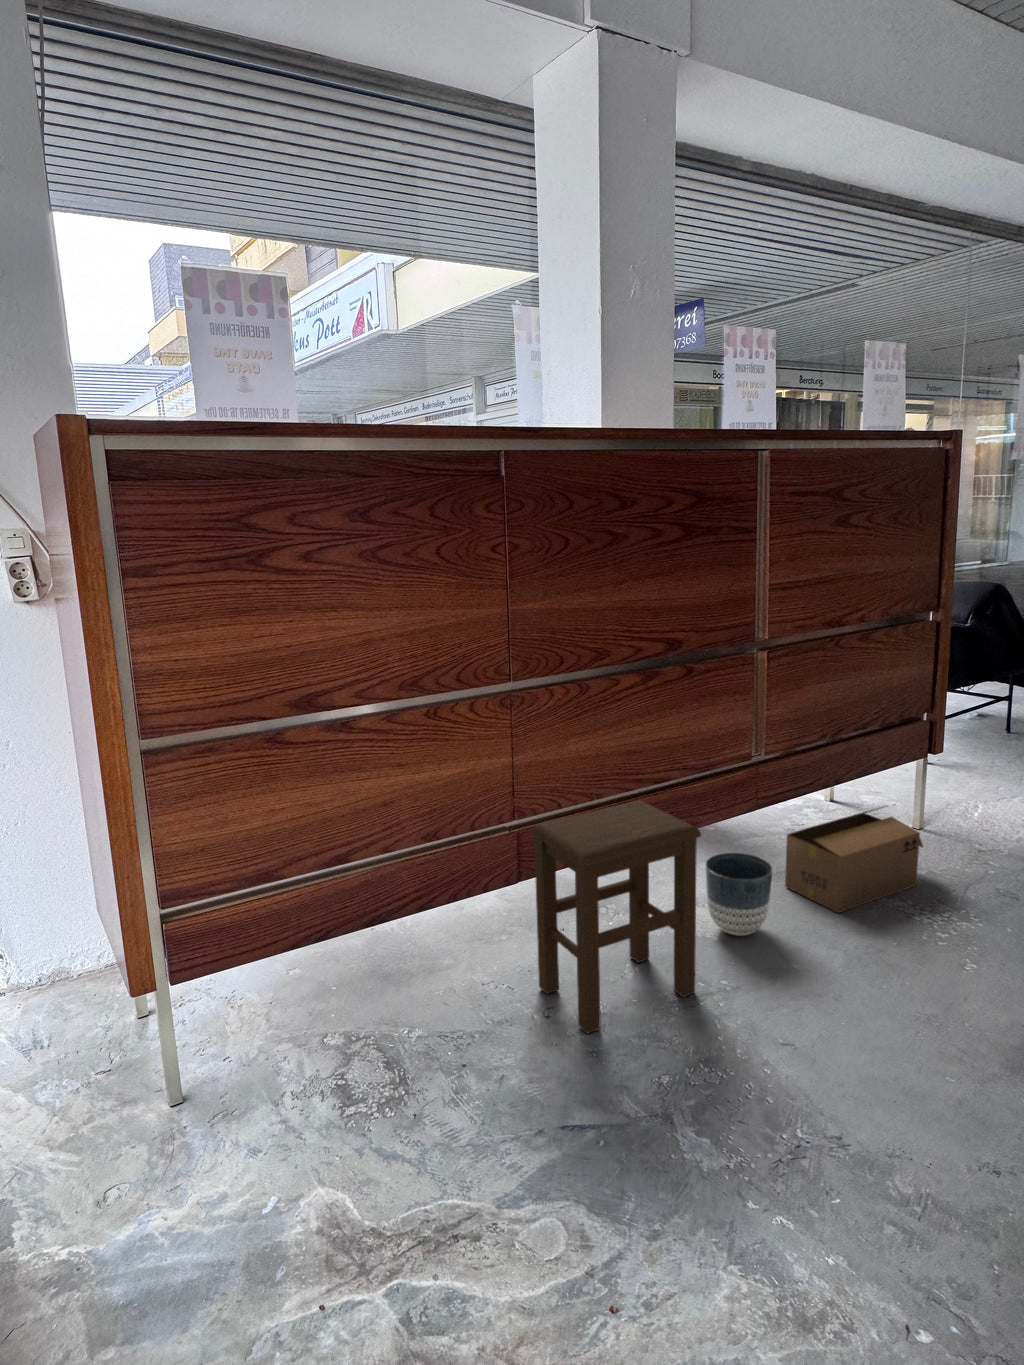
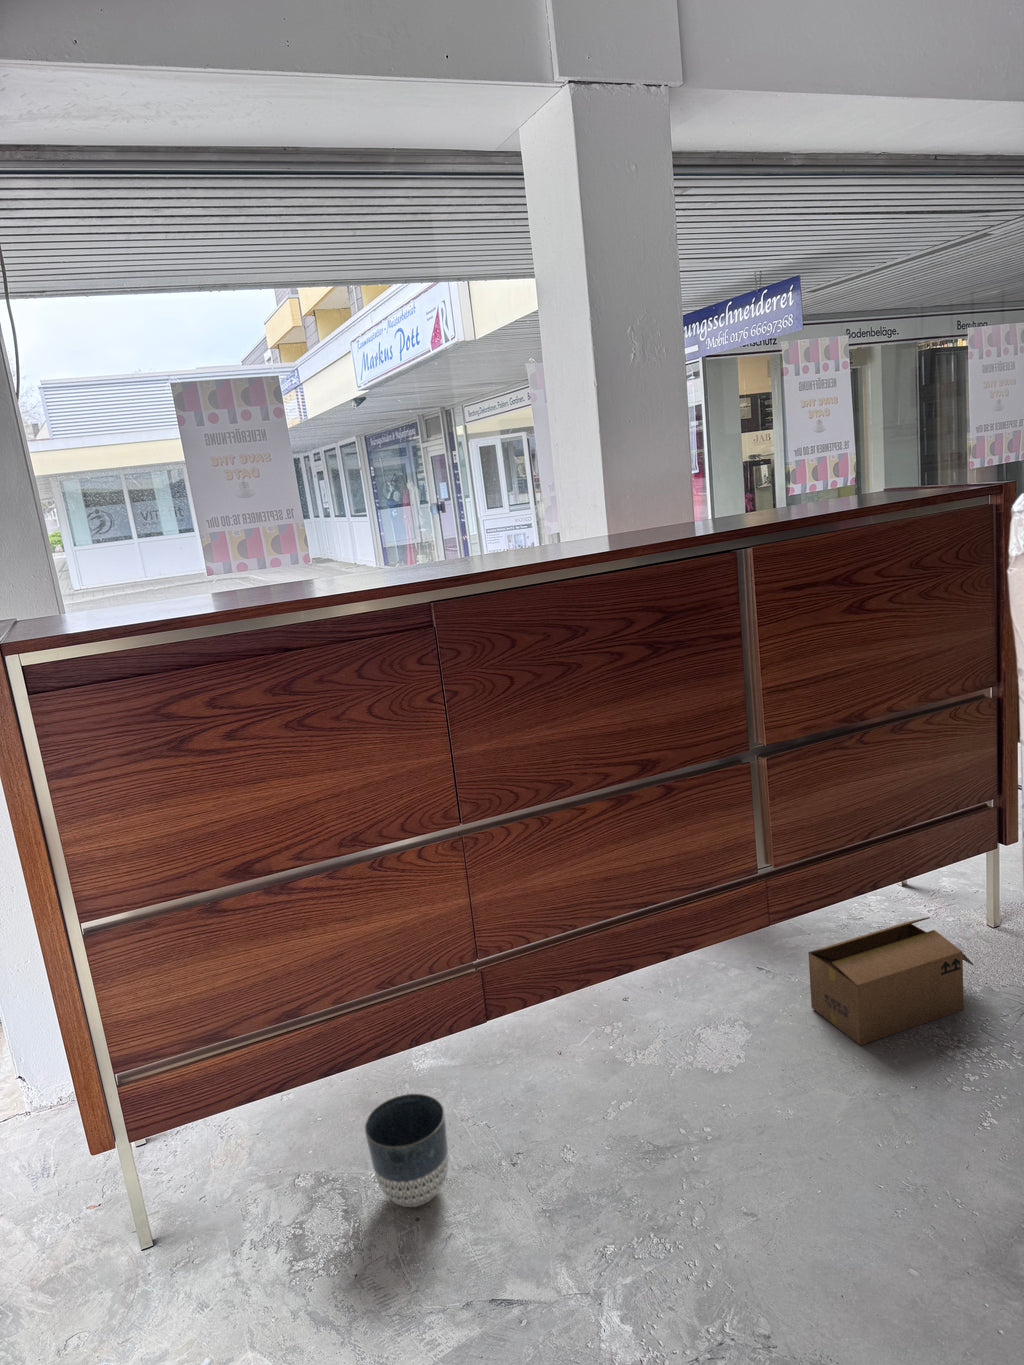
stool: present [531,801,701,1033] -> none [490,935,672,1190]
planter: present [706,853,772,936] -> present [365,1094,448,1207]

